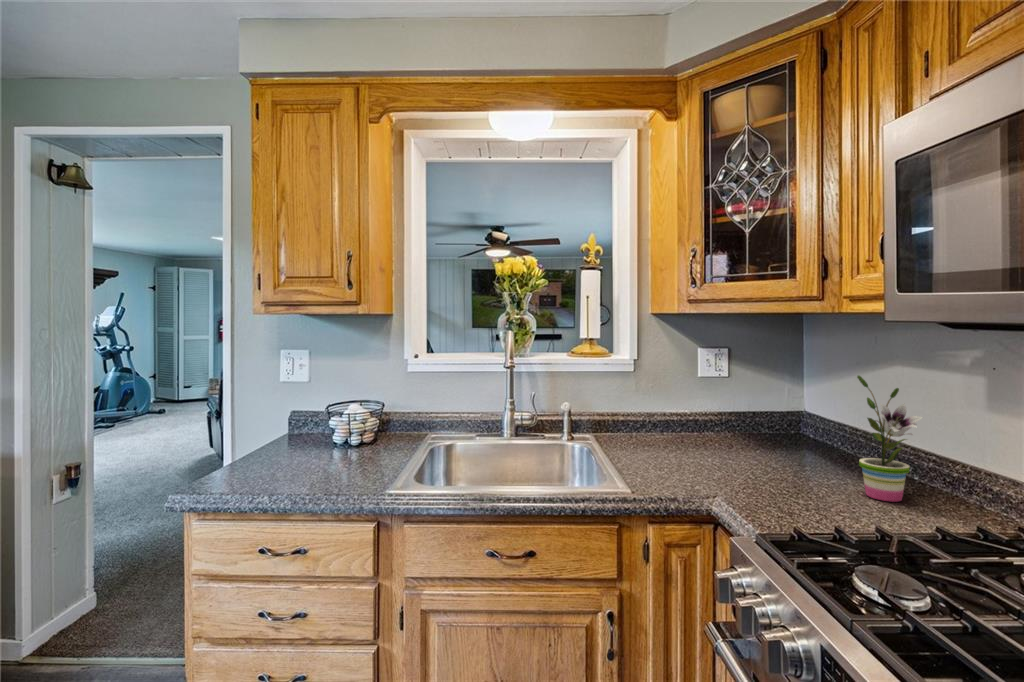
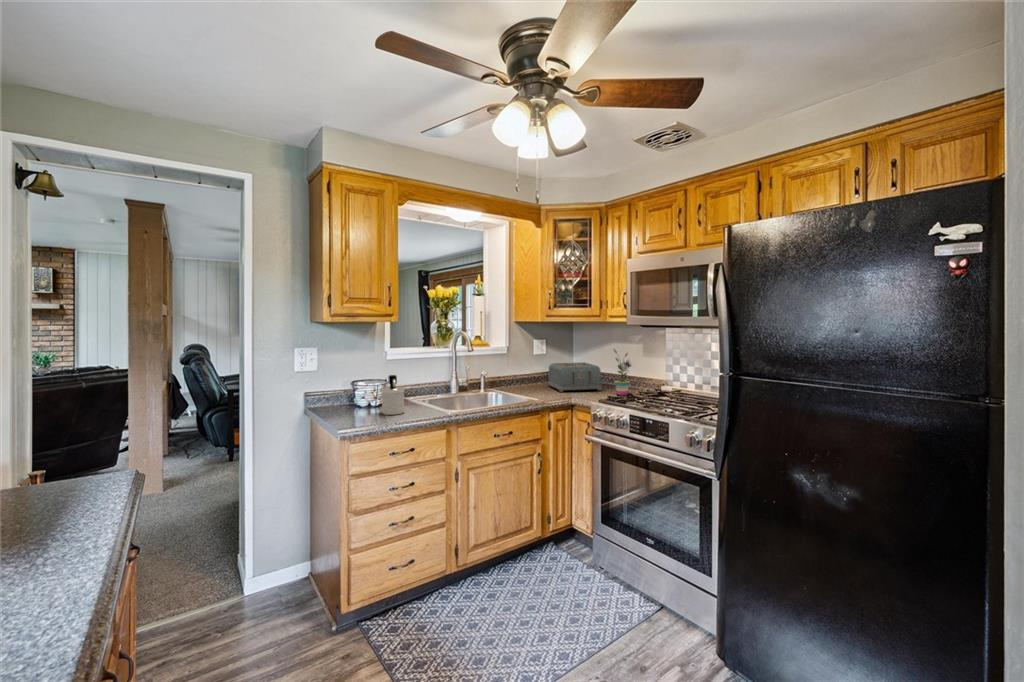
toaster: none [716,398,833,474] -> present [548,362,602,392]
soap dispenser: none [304,402,356,473] -> present [381,375,405,415]

